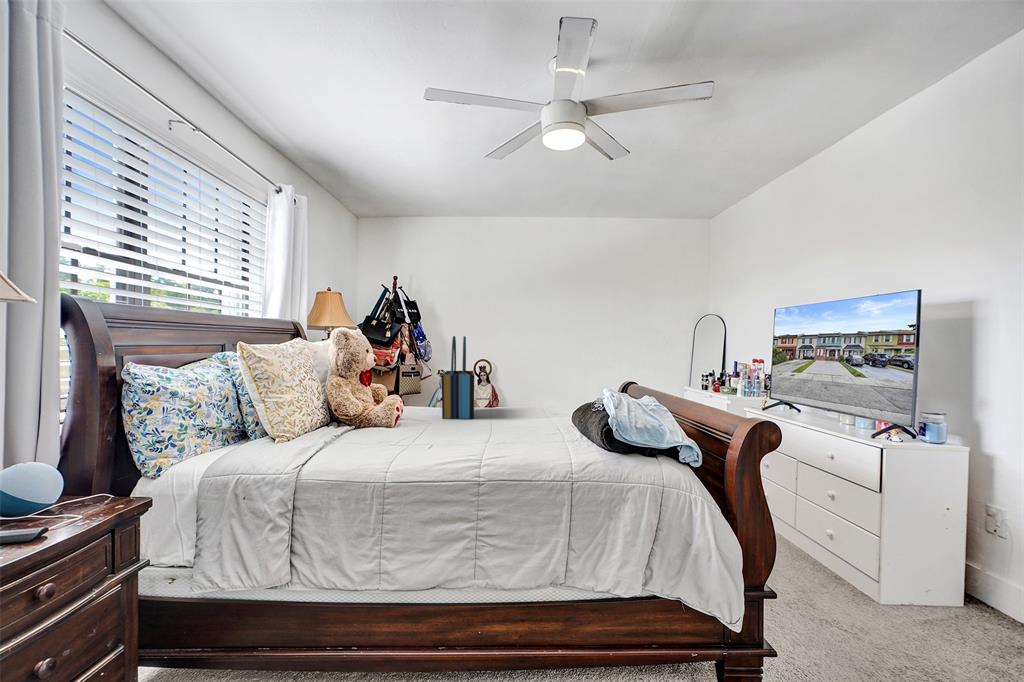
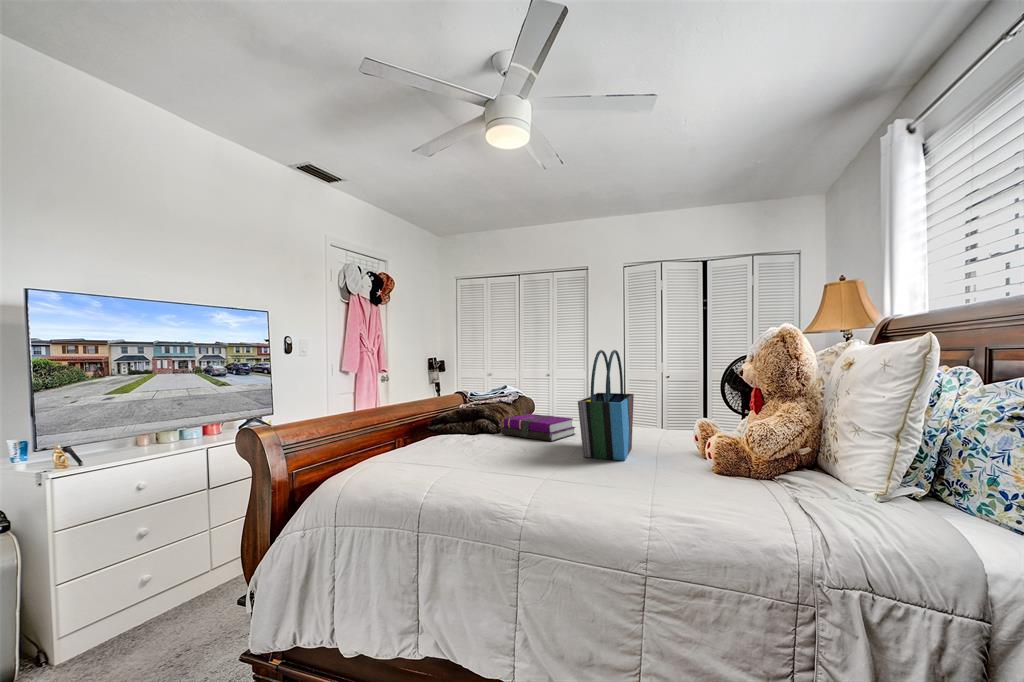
notebook: none [505,404,572,429] -> present [501,414,575,441]

